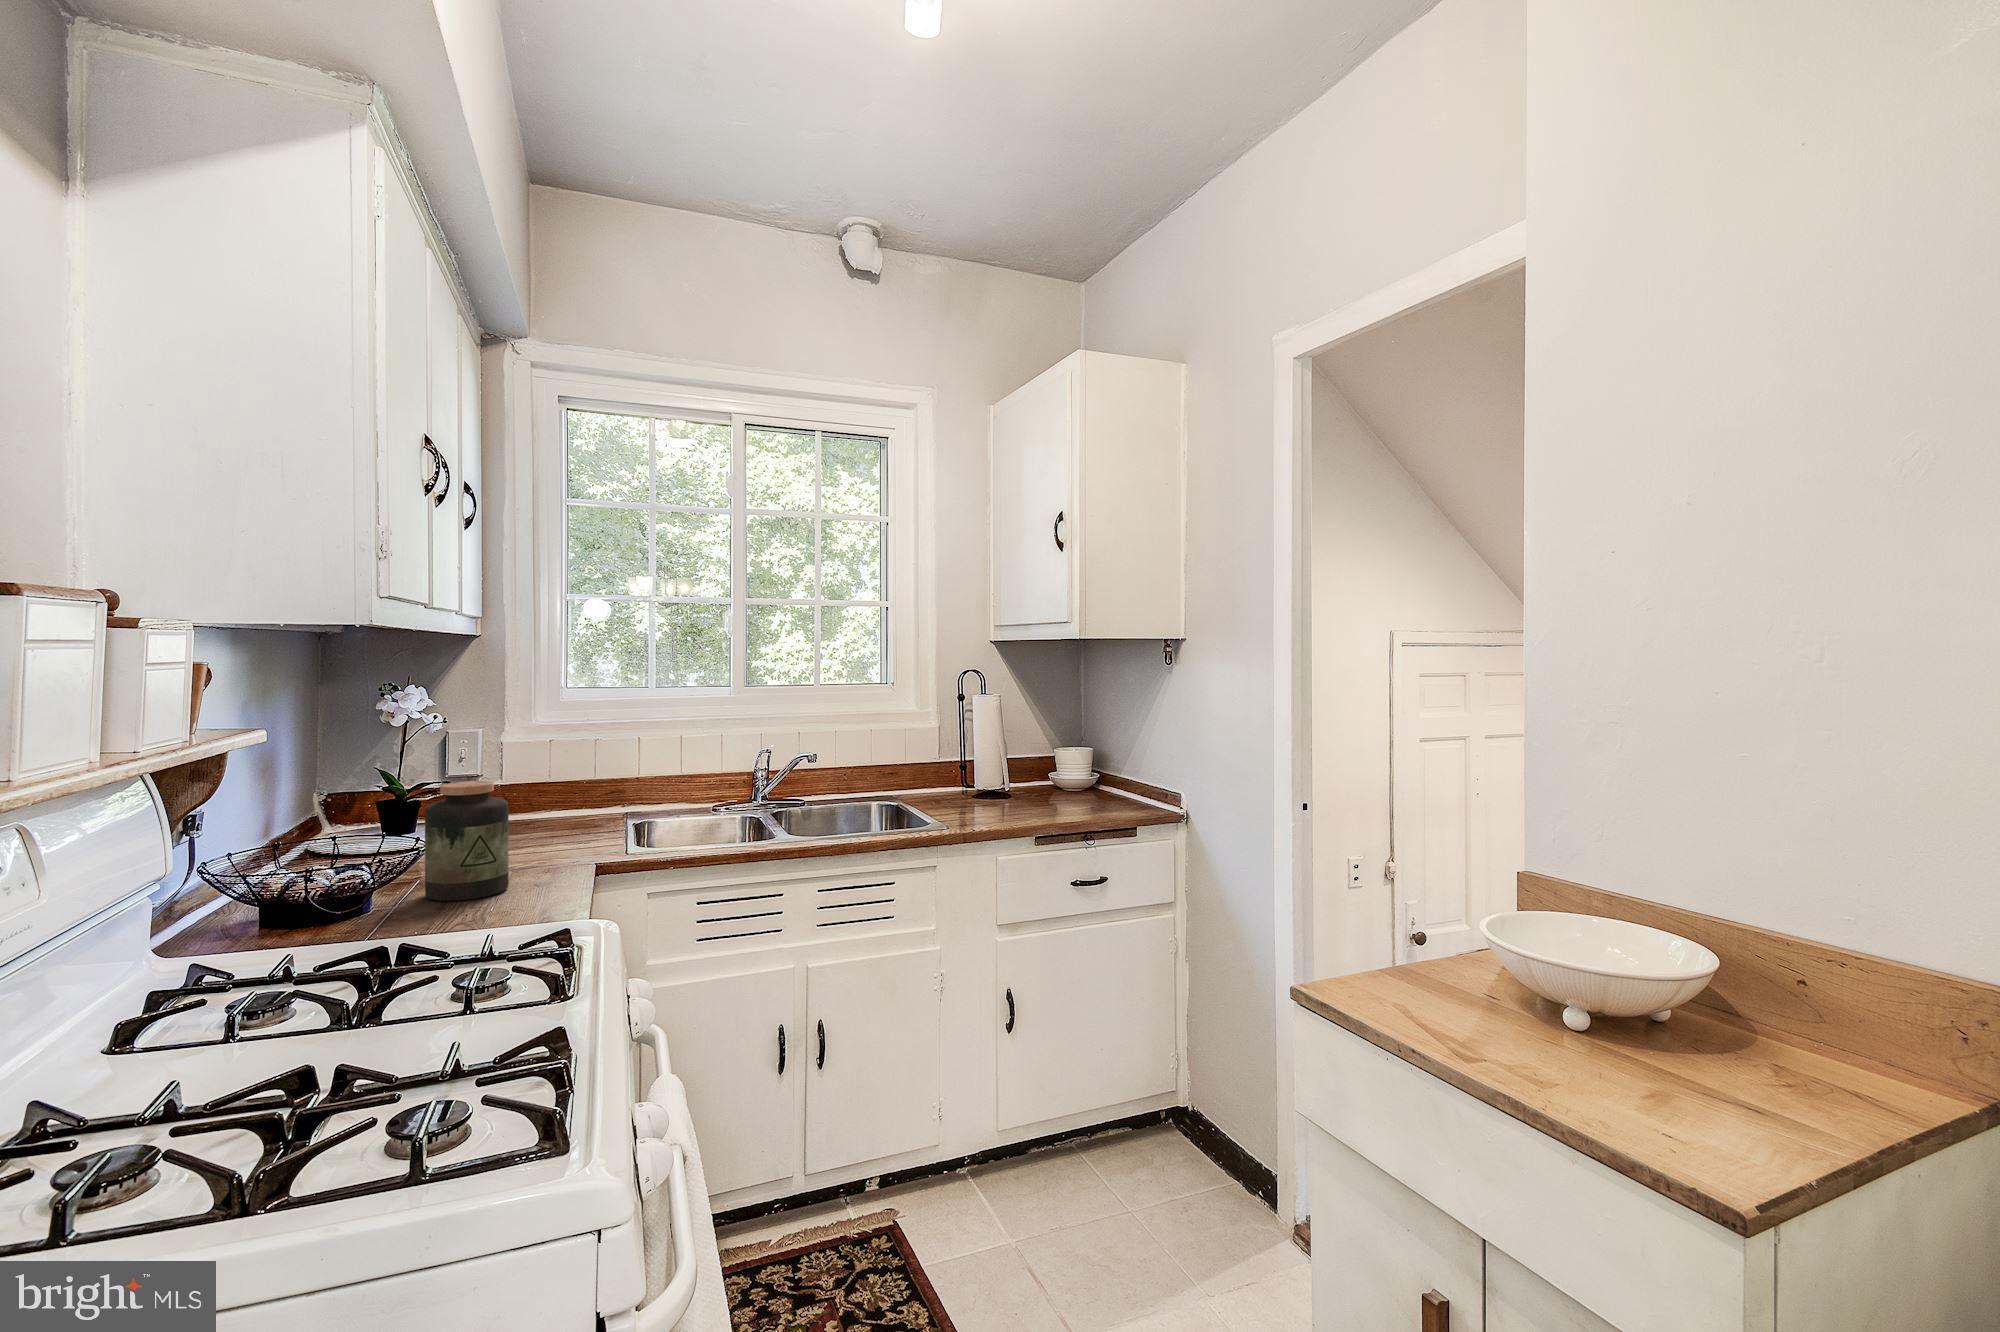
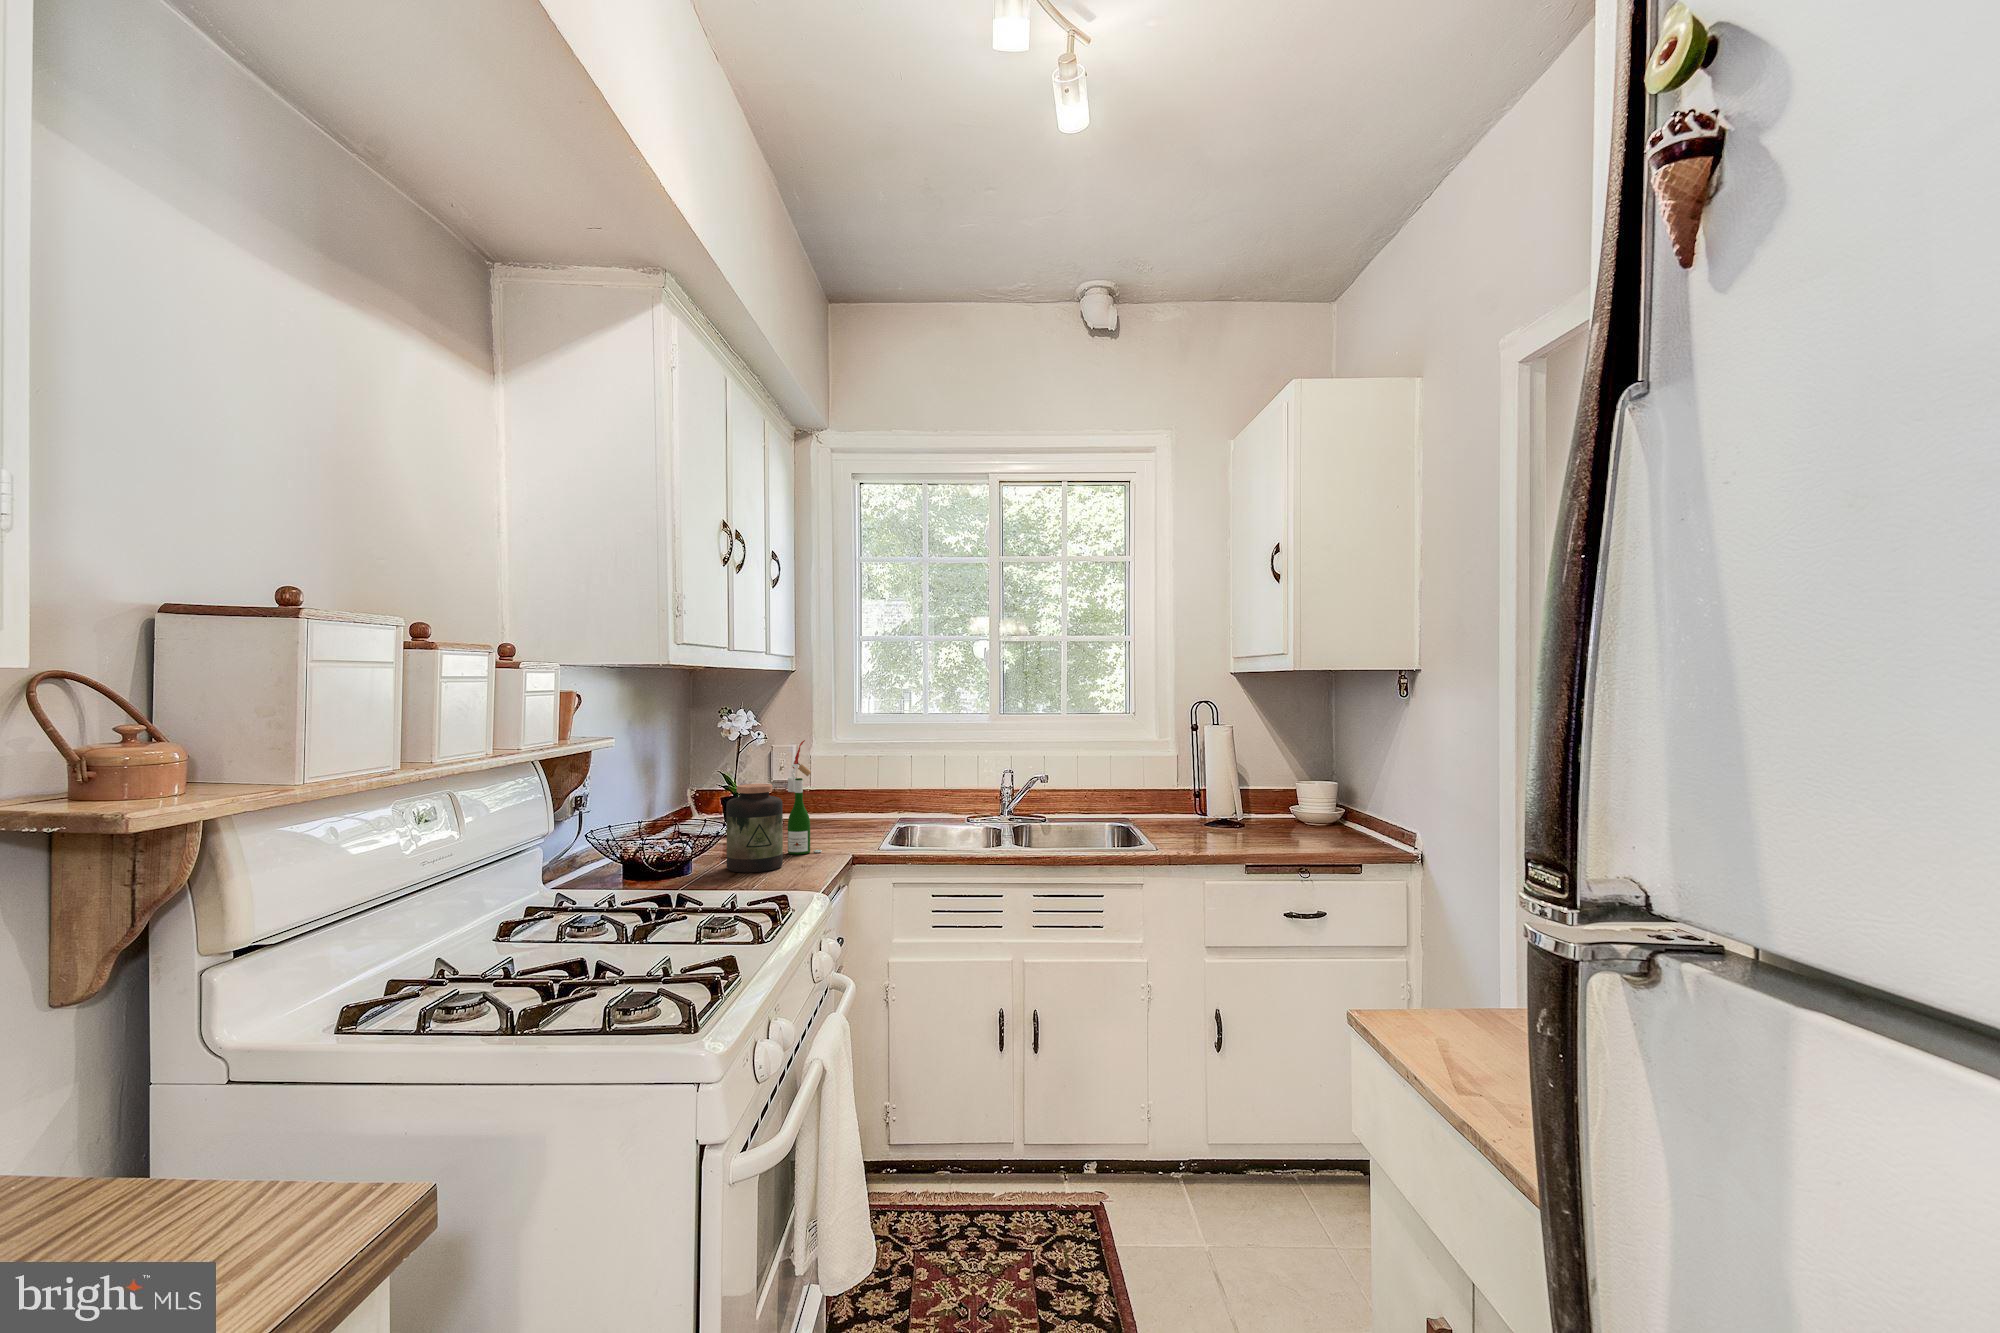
wine bottle: none [501,723,550,870] -> present [788,740,822,854]

